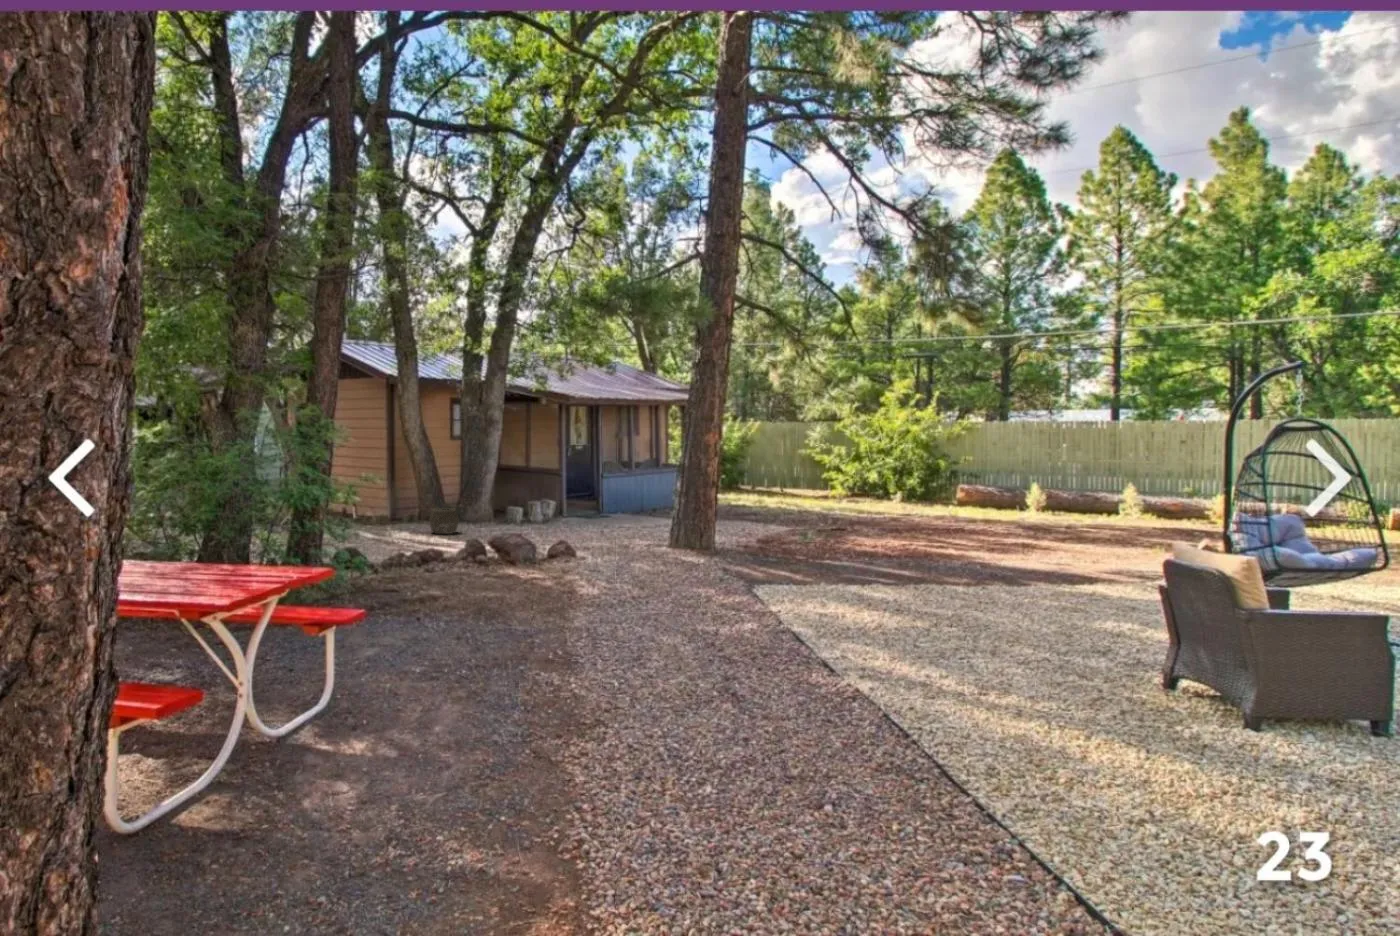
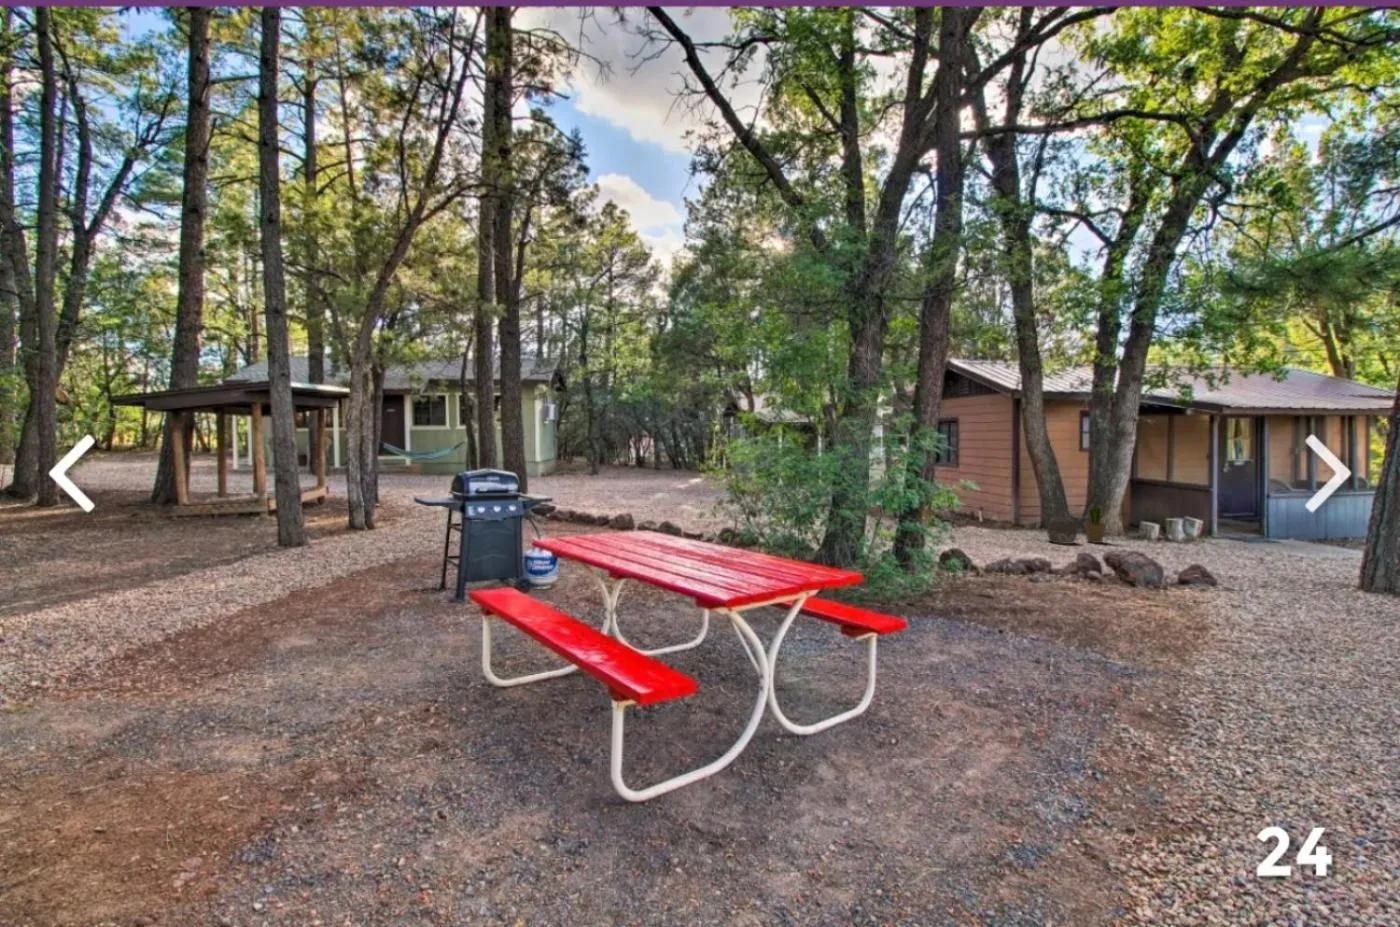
potted plant: none [464,492,486,530] -> present [1084,505,1107,543]

